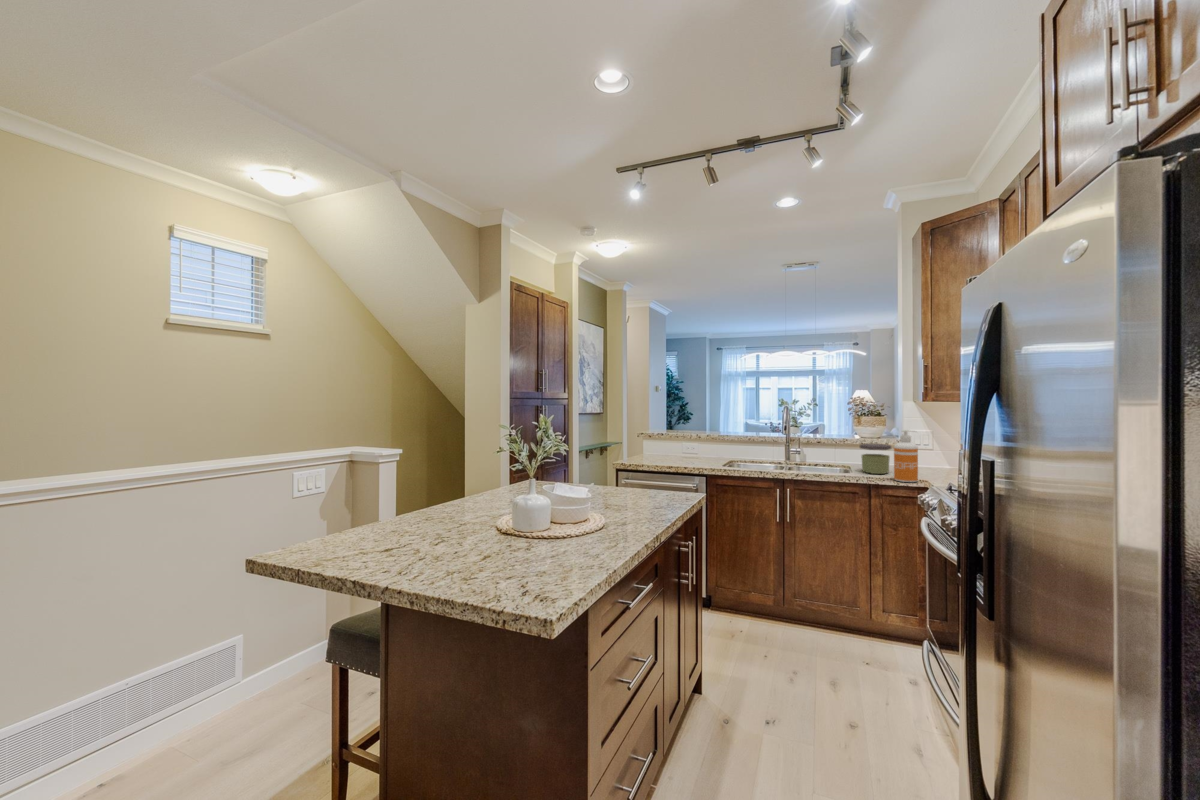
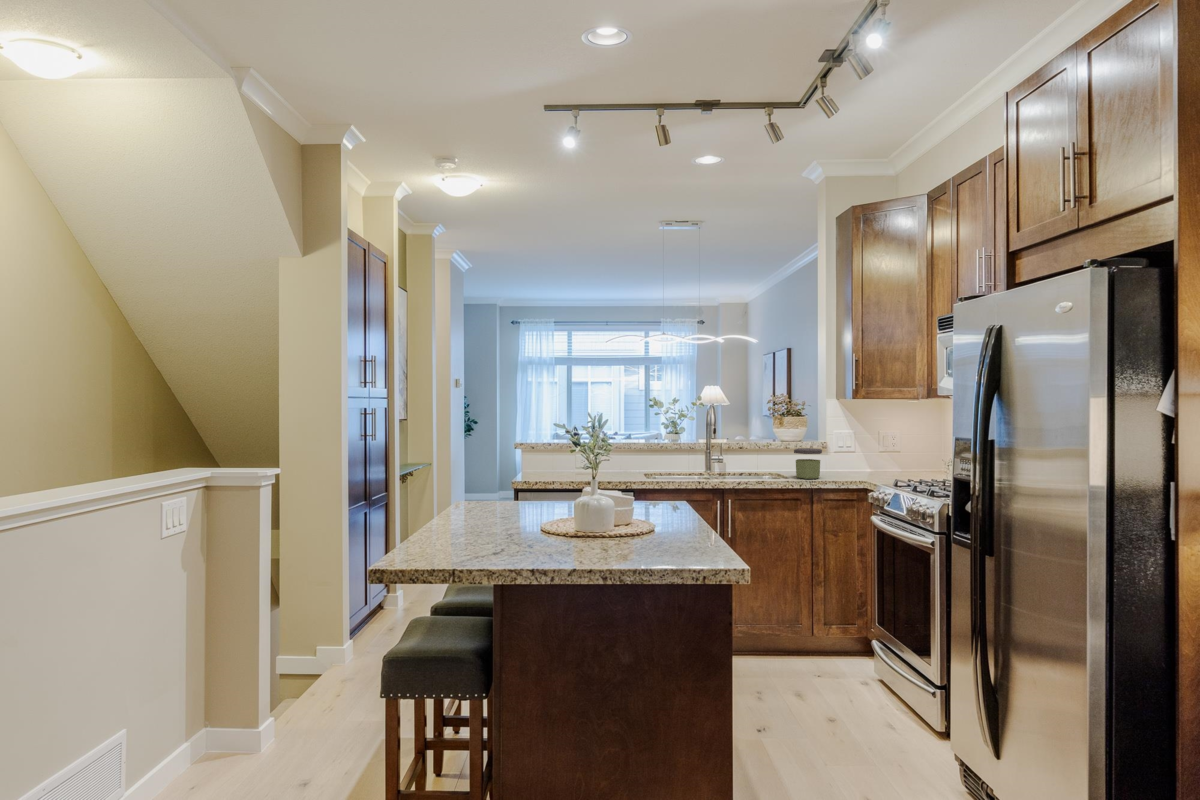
soap dispenser: present [894,430,918,482] -> none [831,433,851,484]

